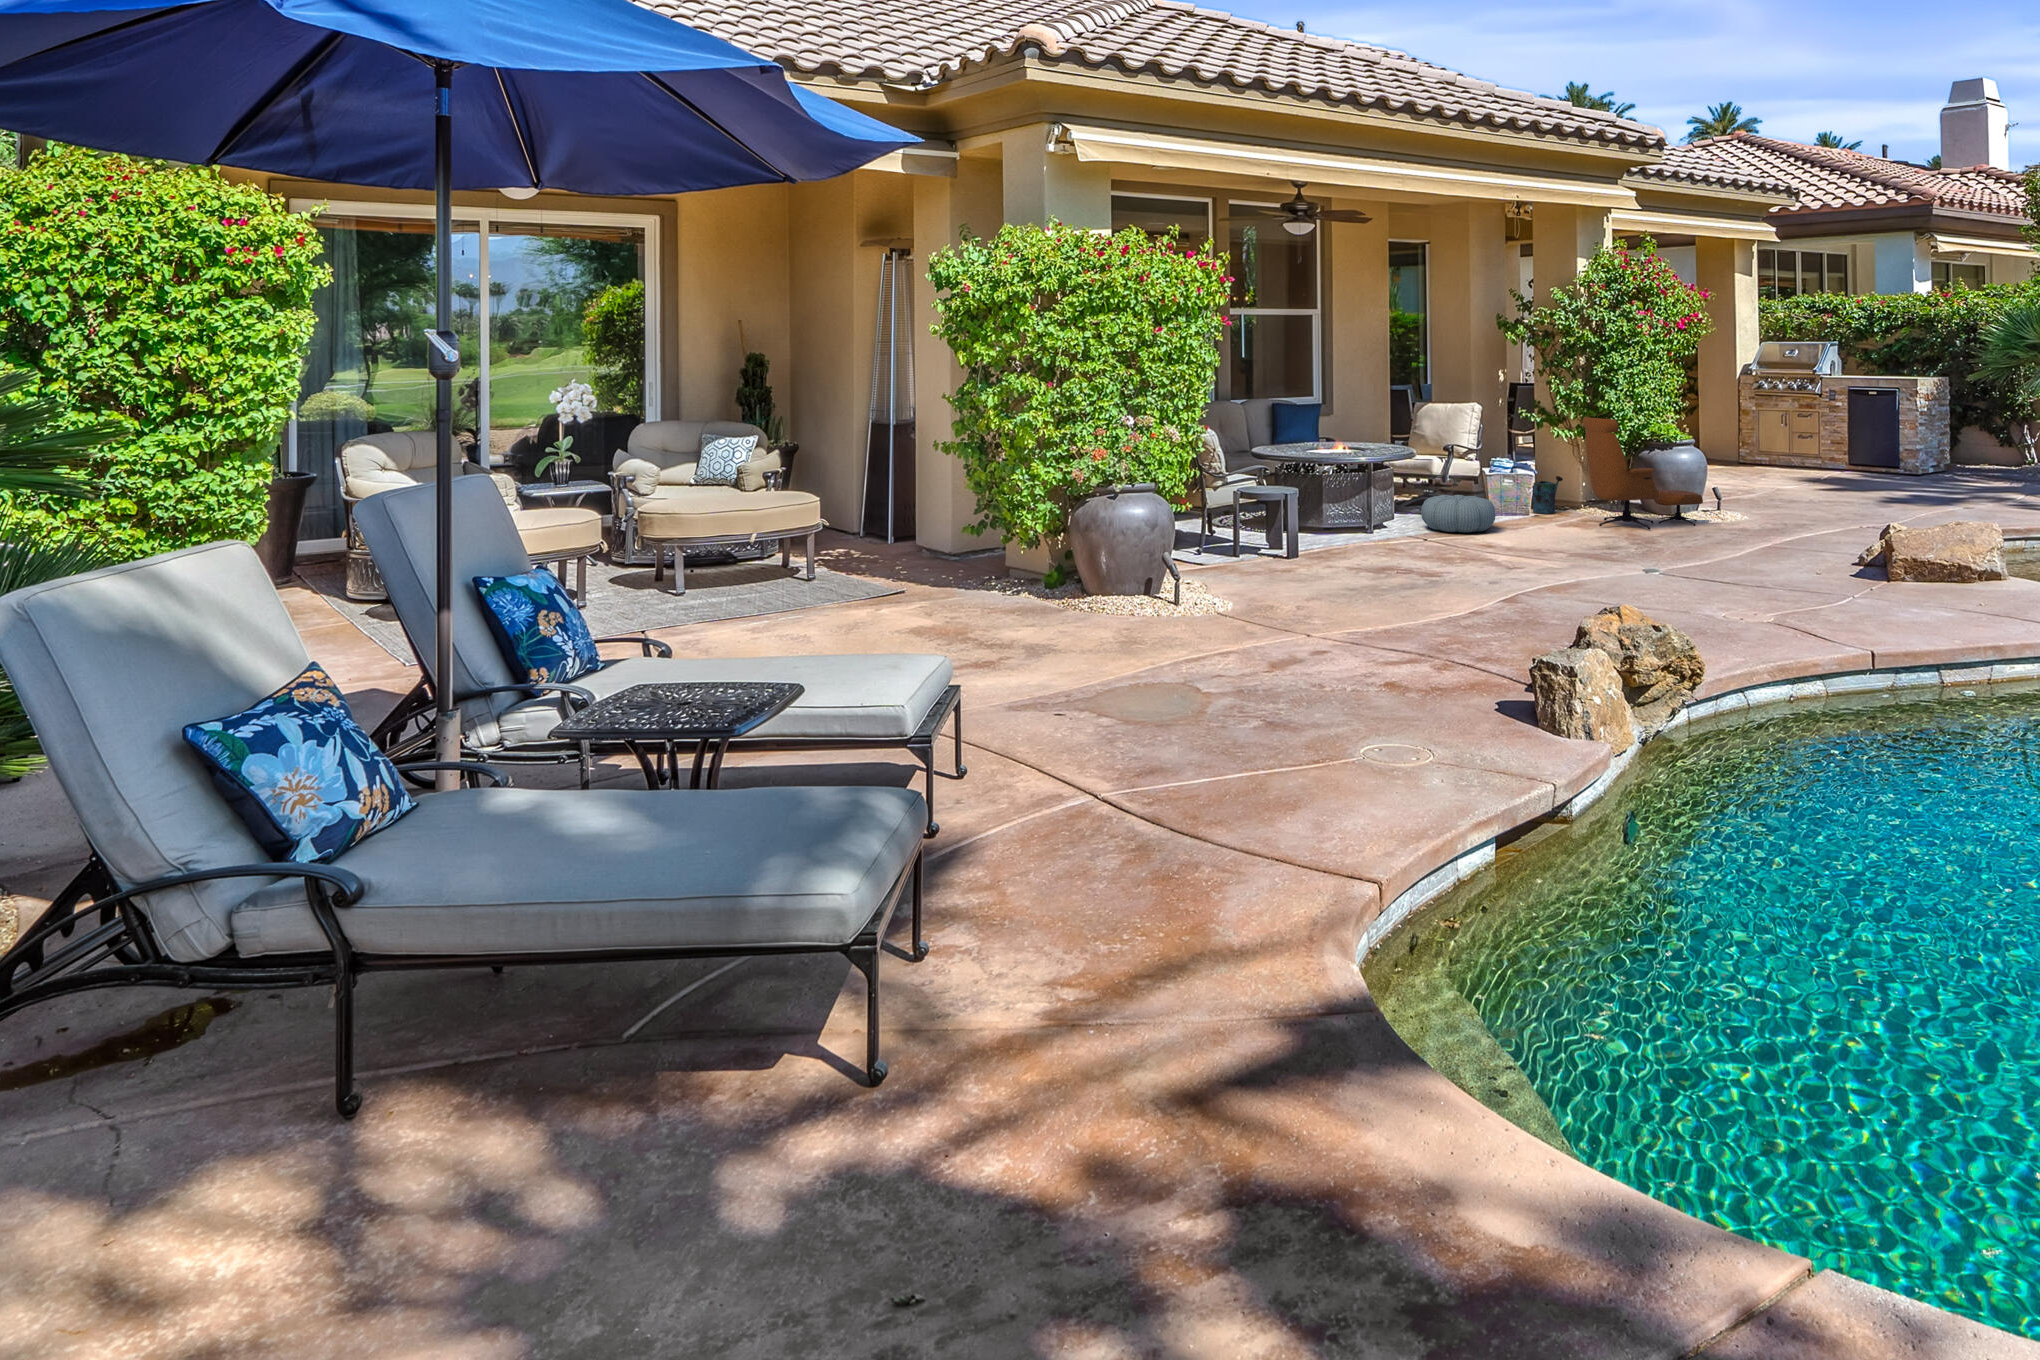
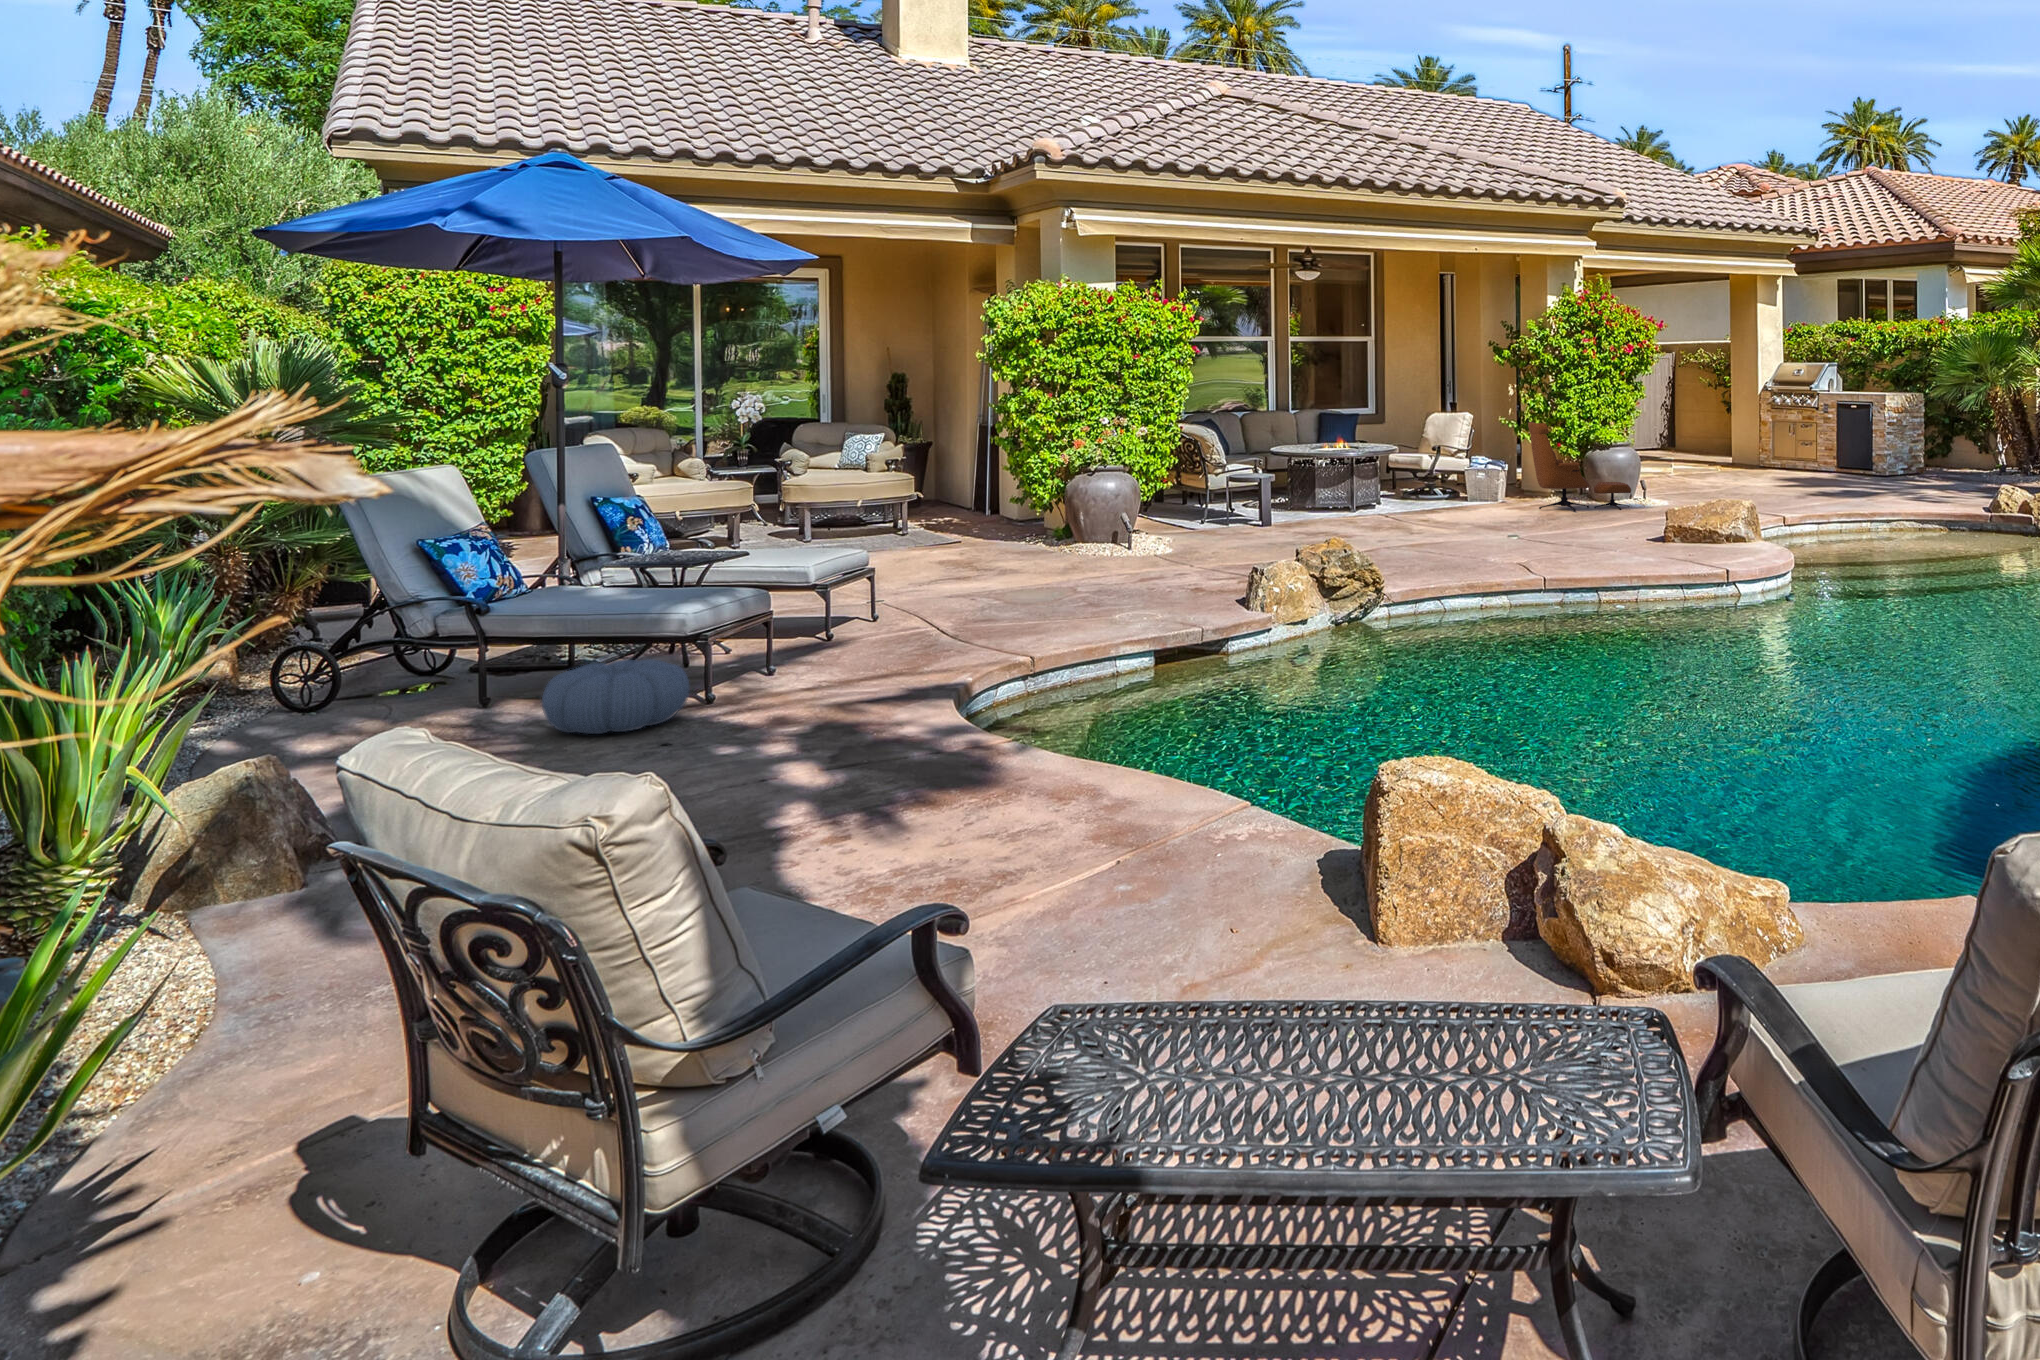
watering can: present [1533,476,1563,514] -> none [1504,471,1535,501]
pouf: present [1421,495,1495,533] -> present [542,659,689,734]

